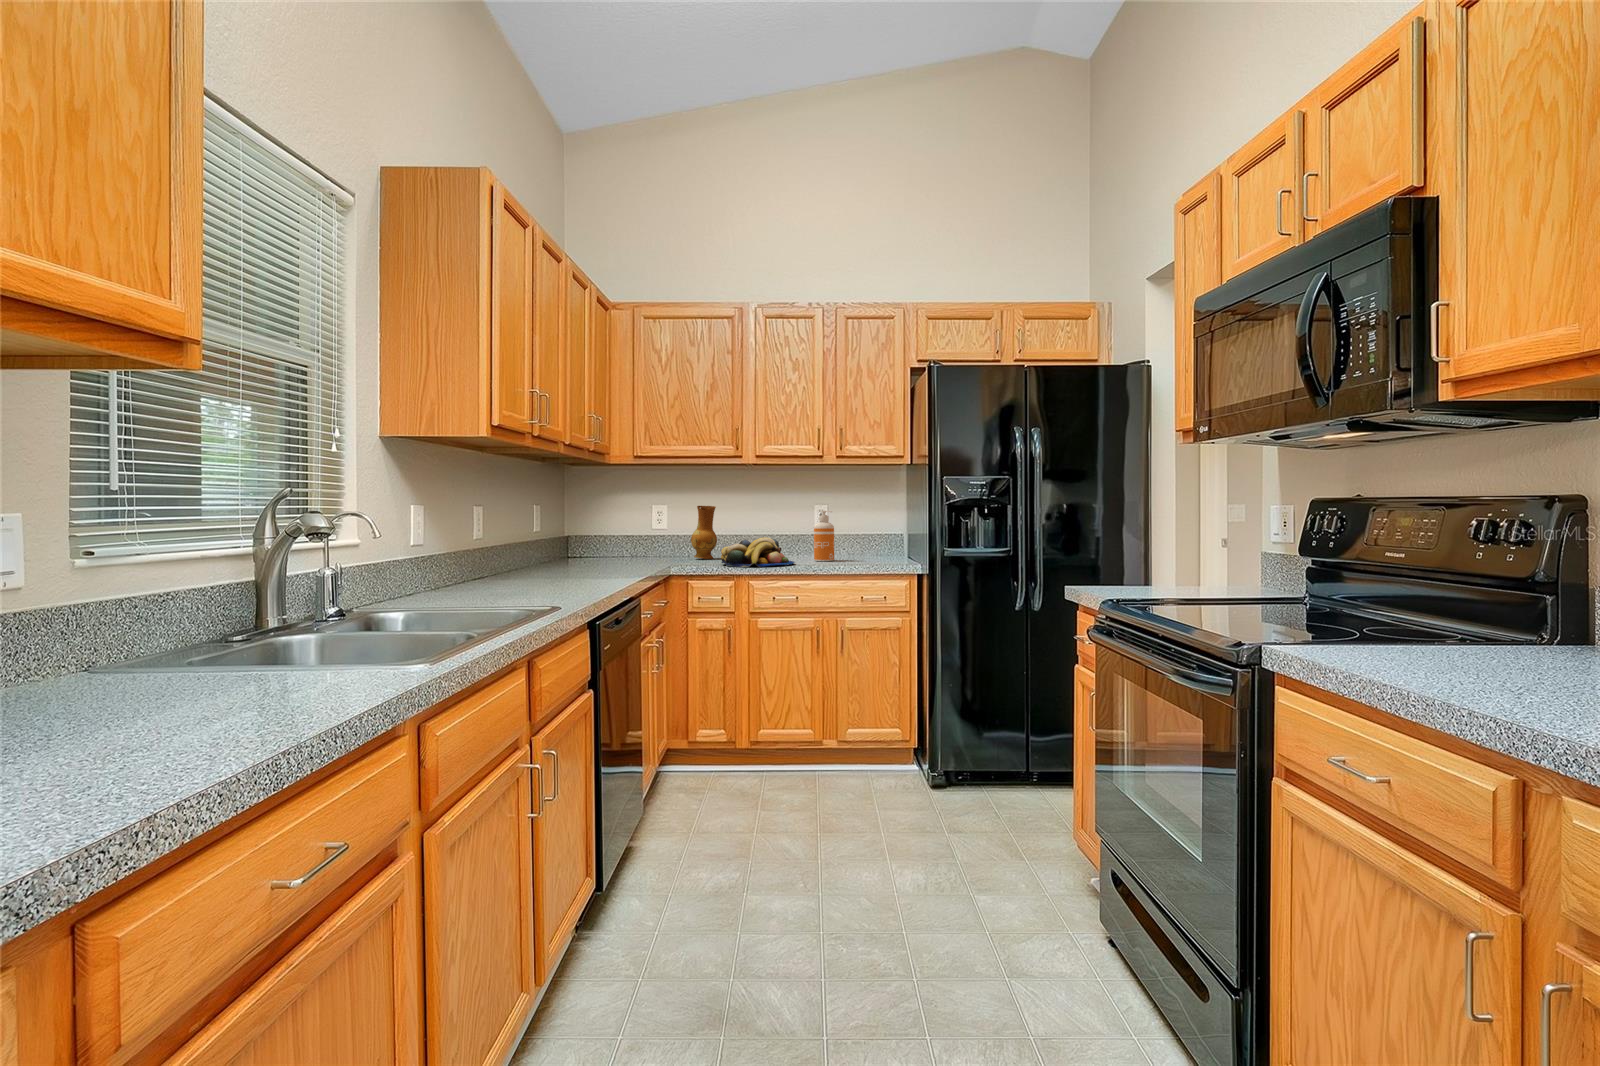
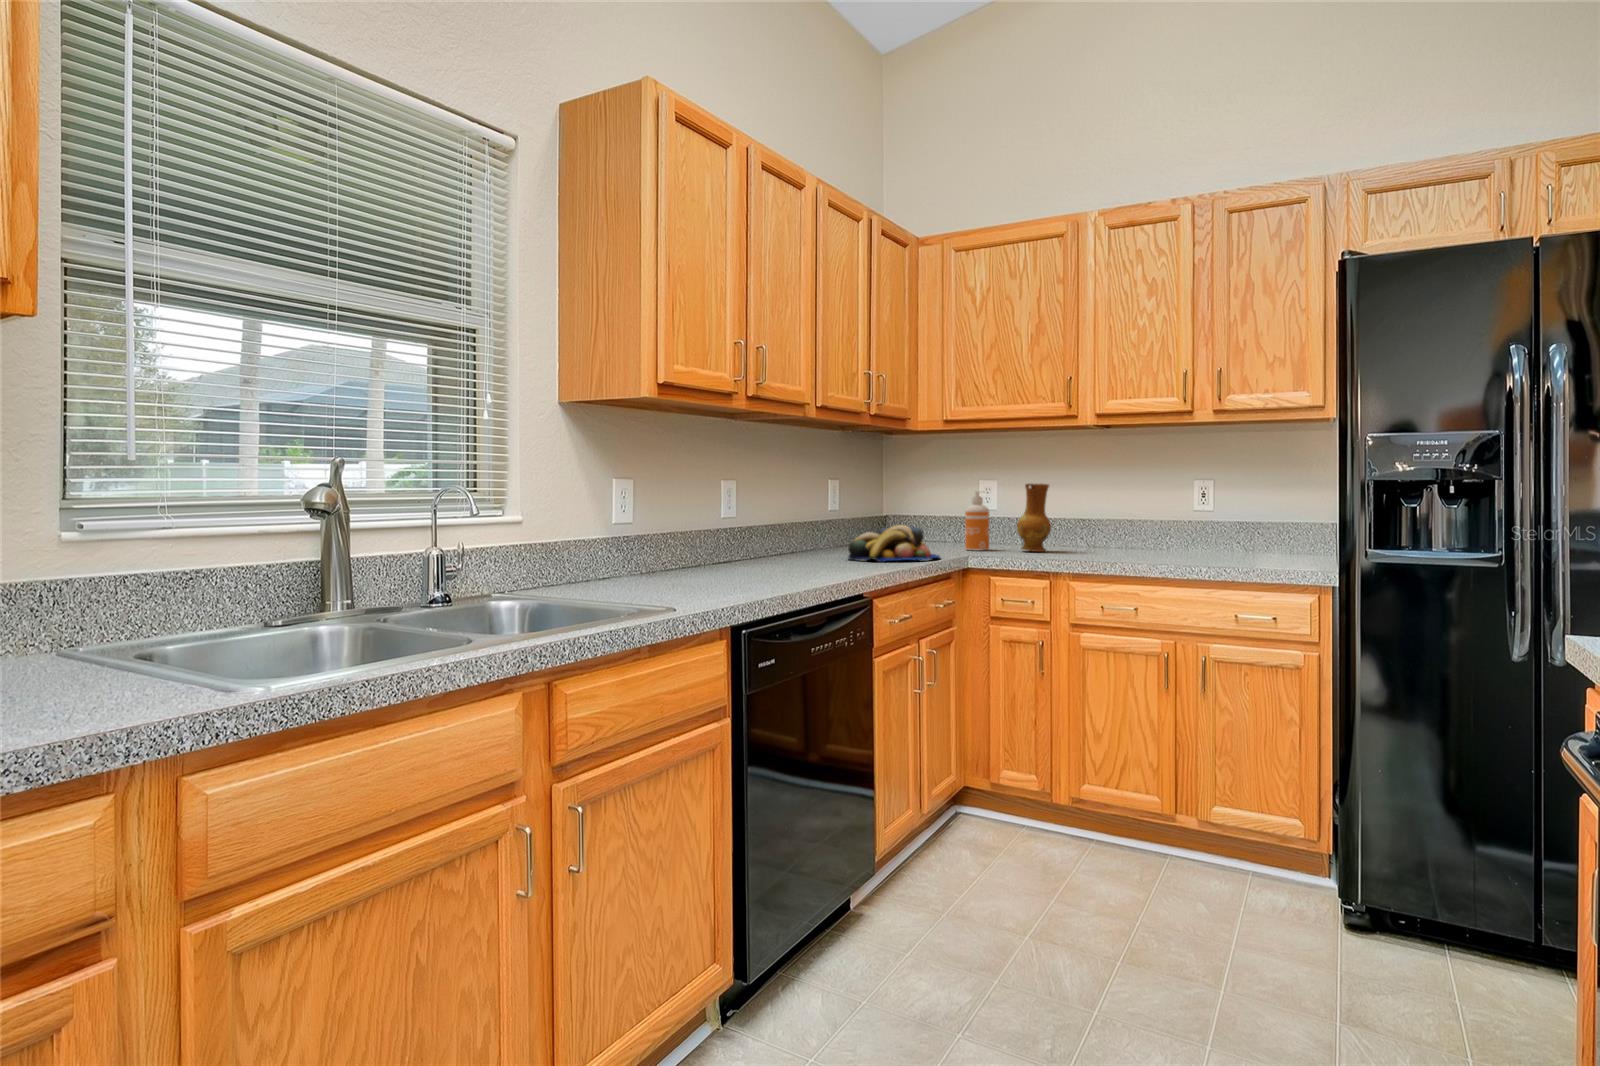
soap dispenser: present [814,511,834,561] -> present [965,491,989,551]
fruit bowl: present [721,537,794,567] -> present [848,525,940,562]

